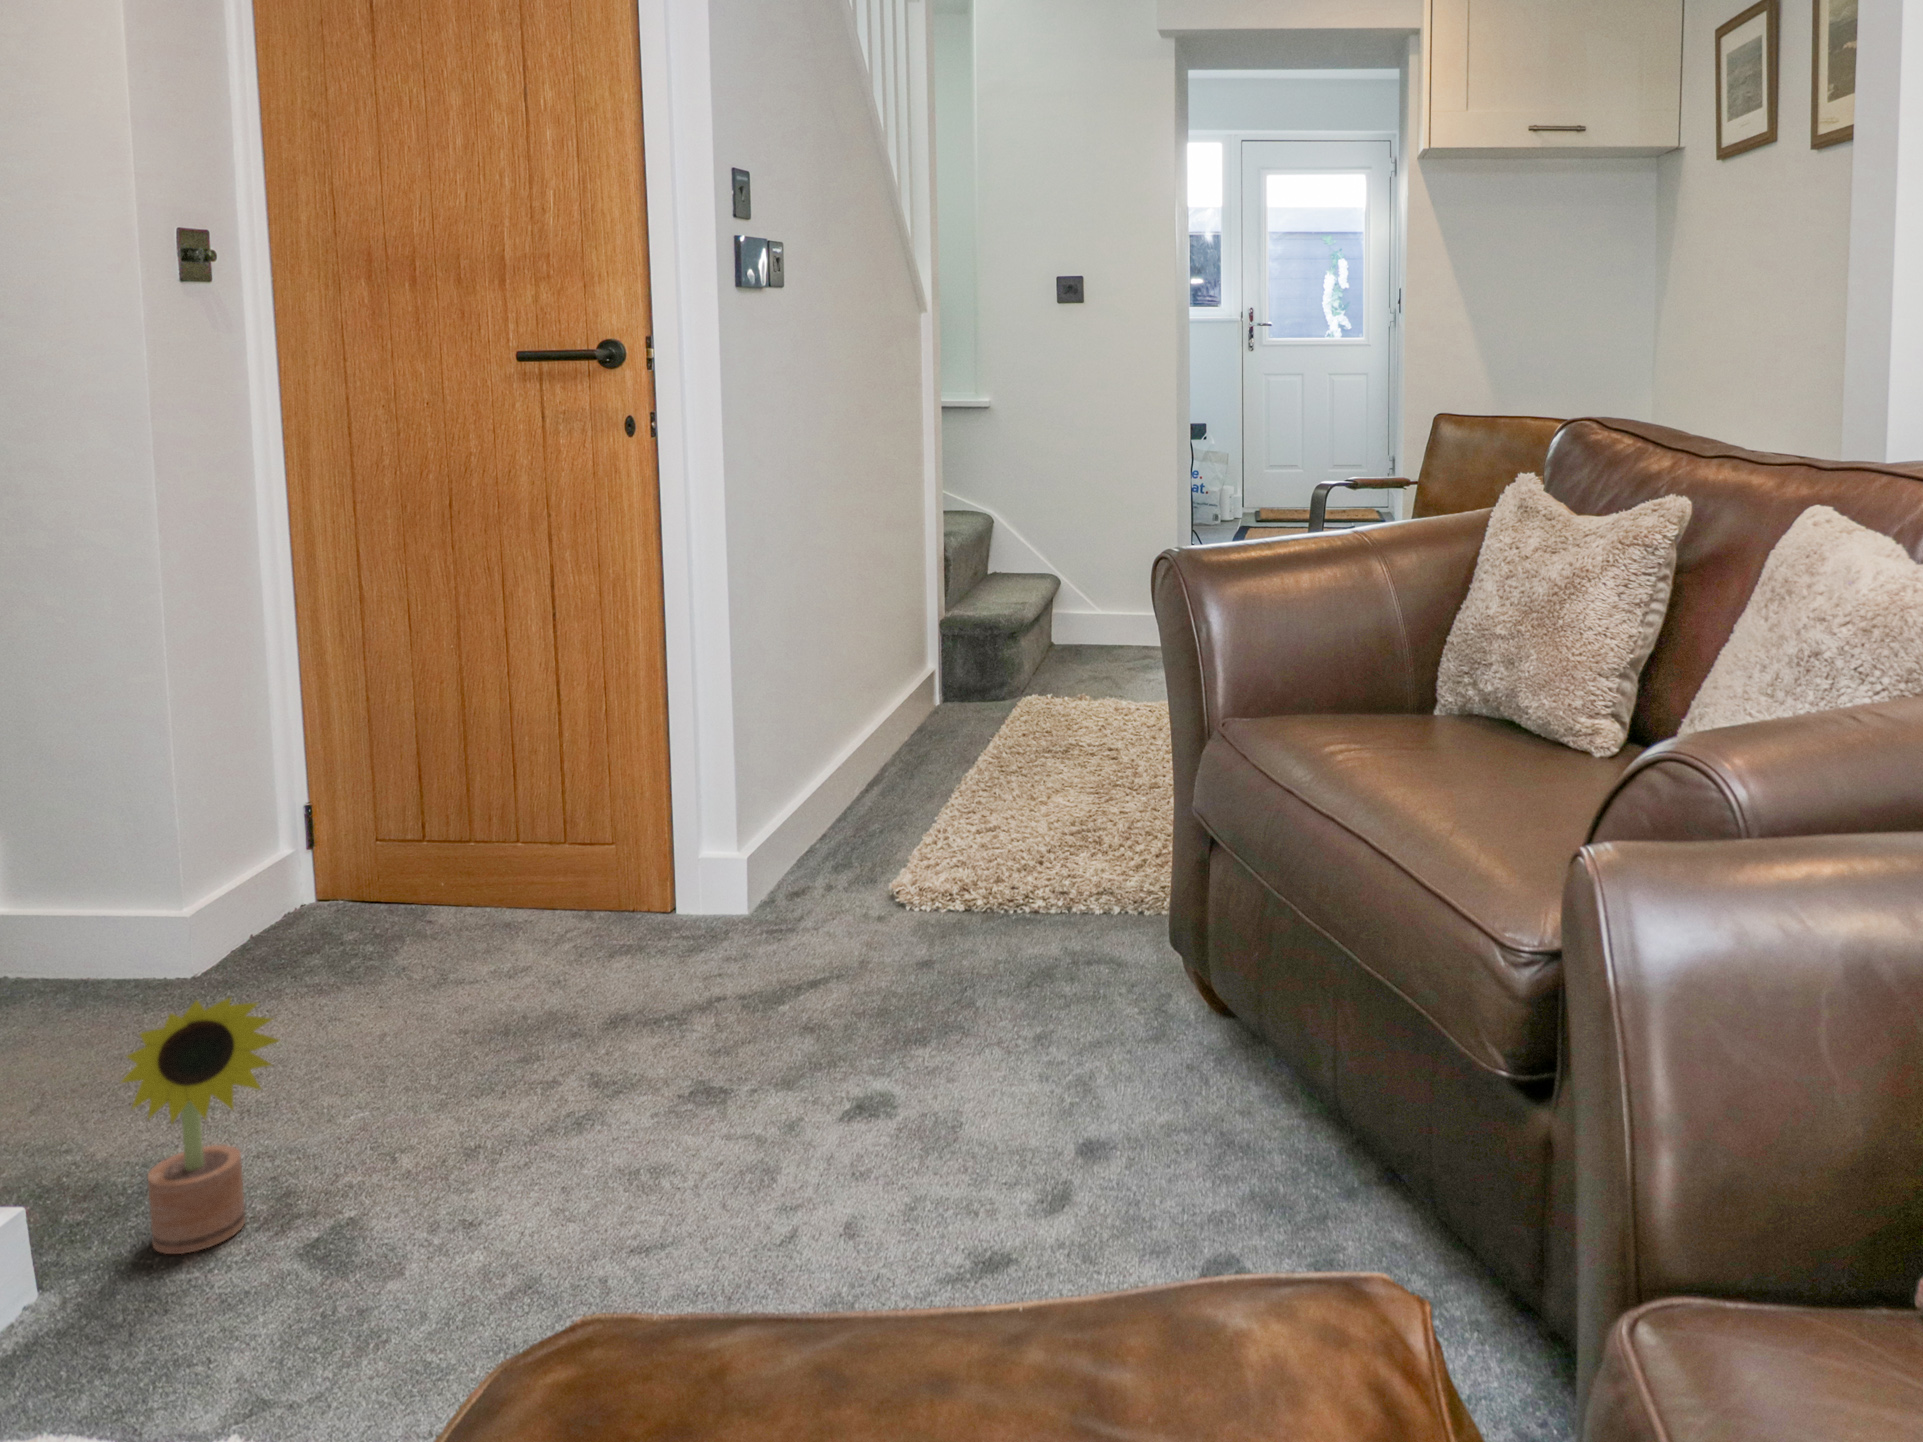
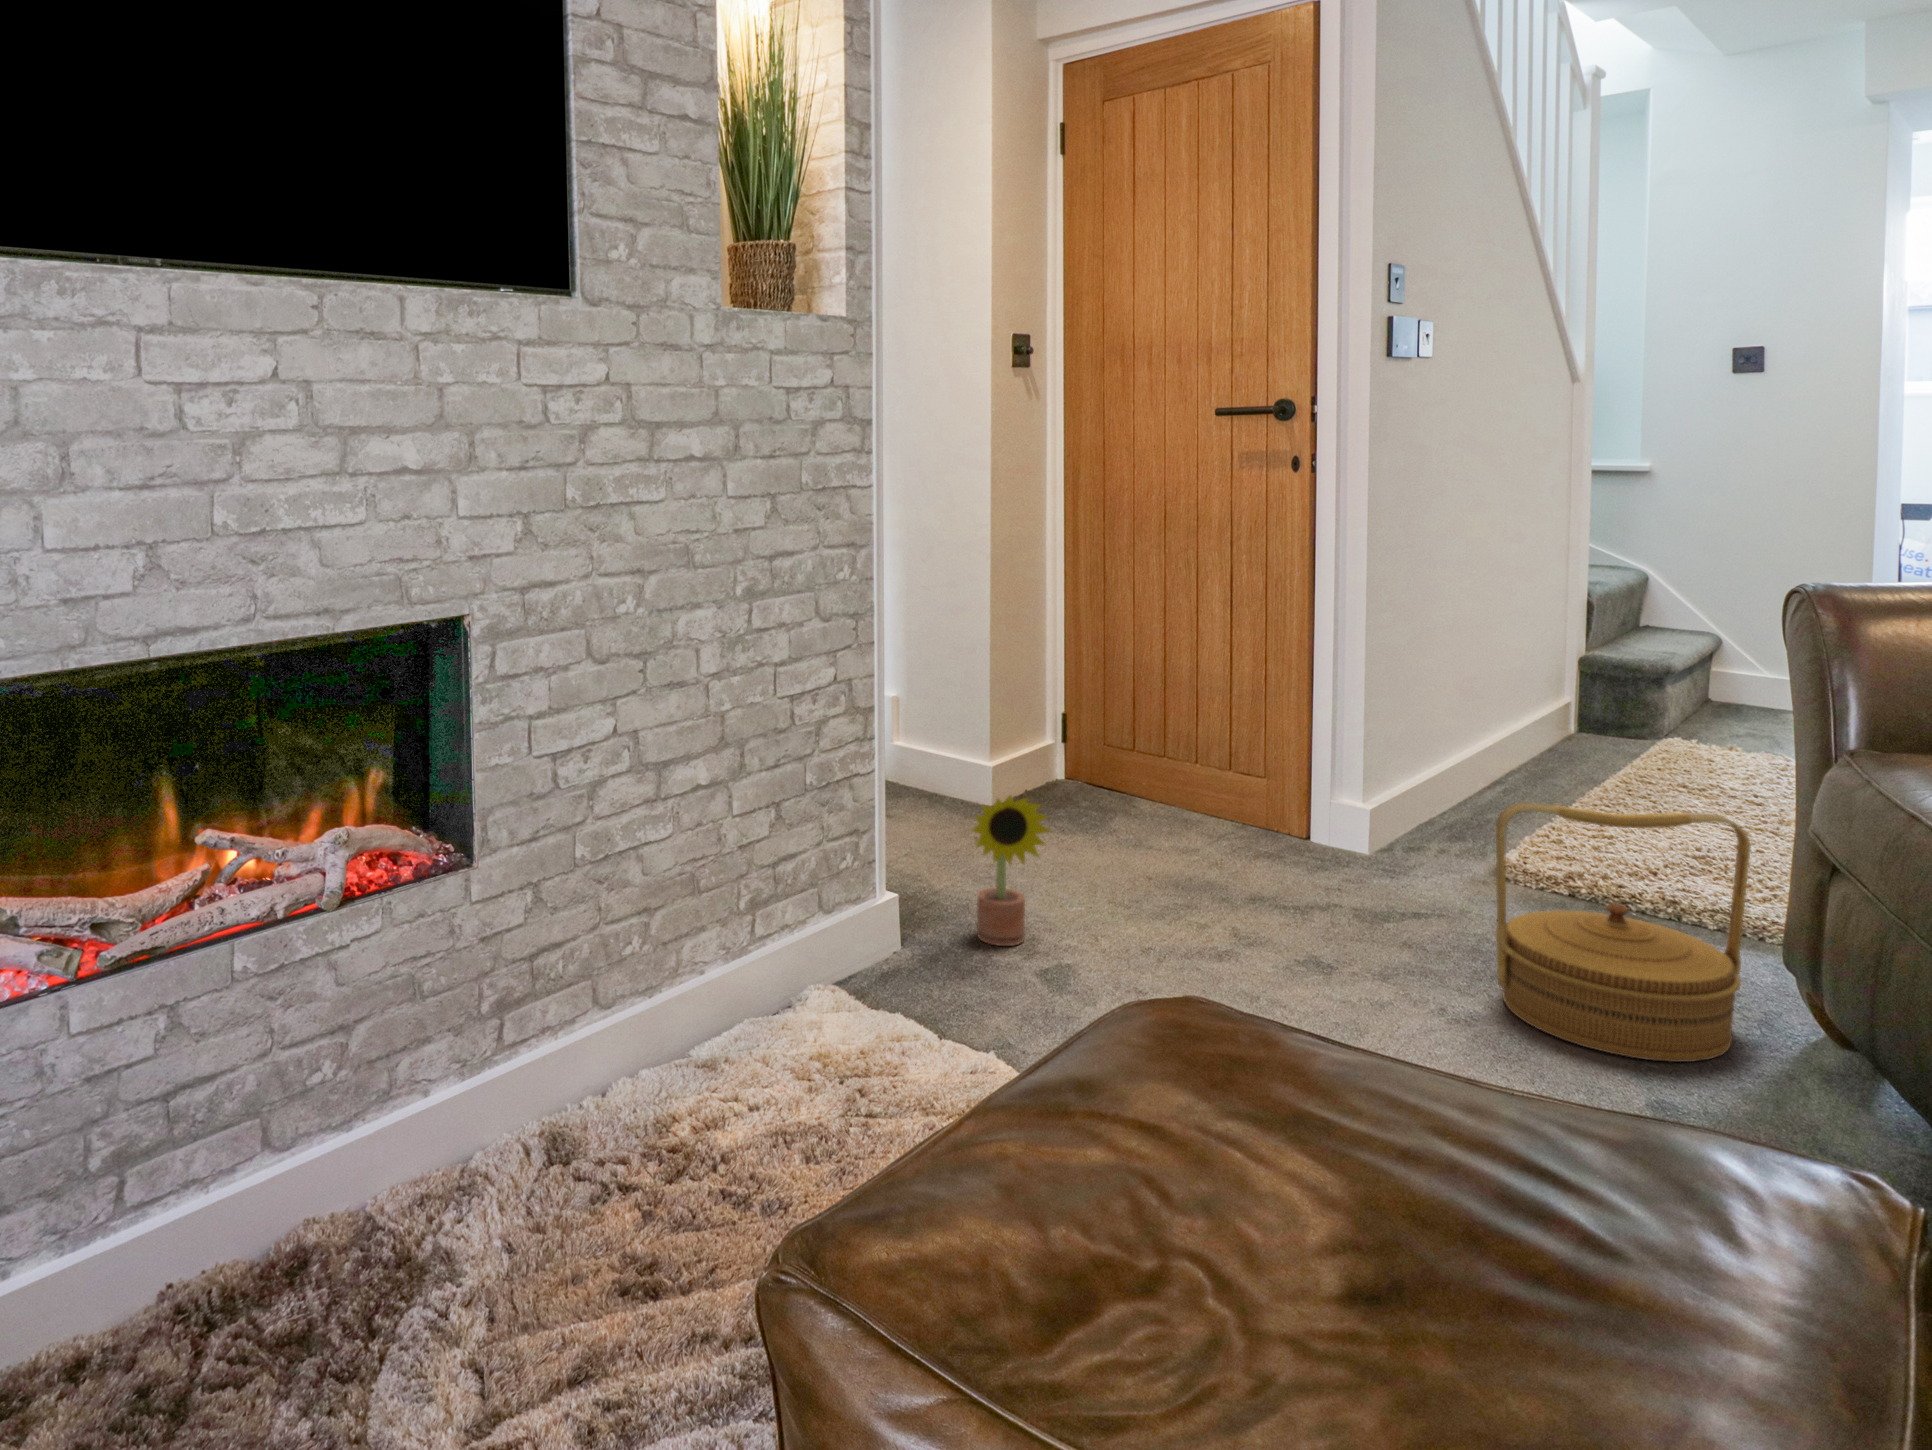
basket: none [903,813,1146,1122] -> present [1495,803,1751,1062]

